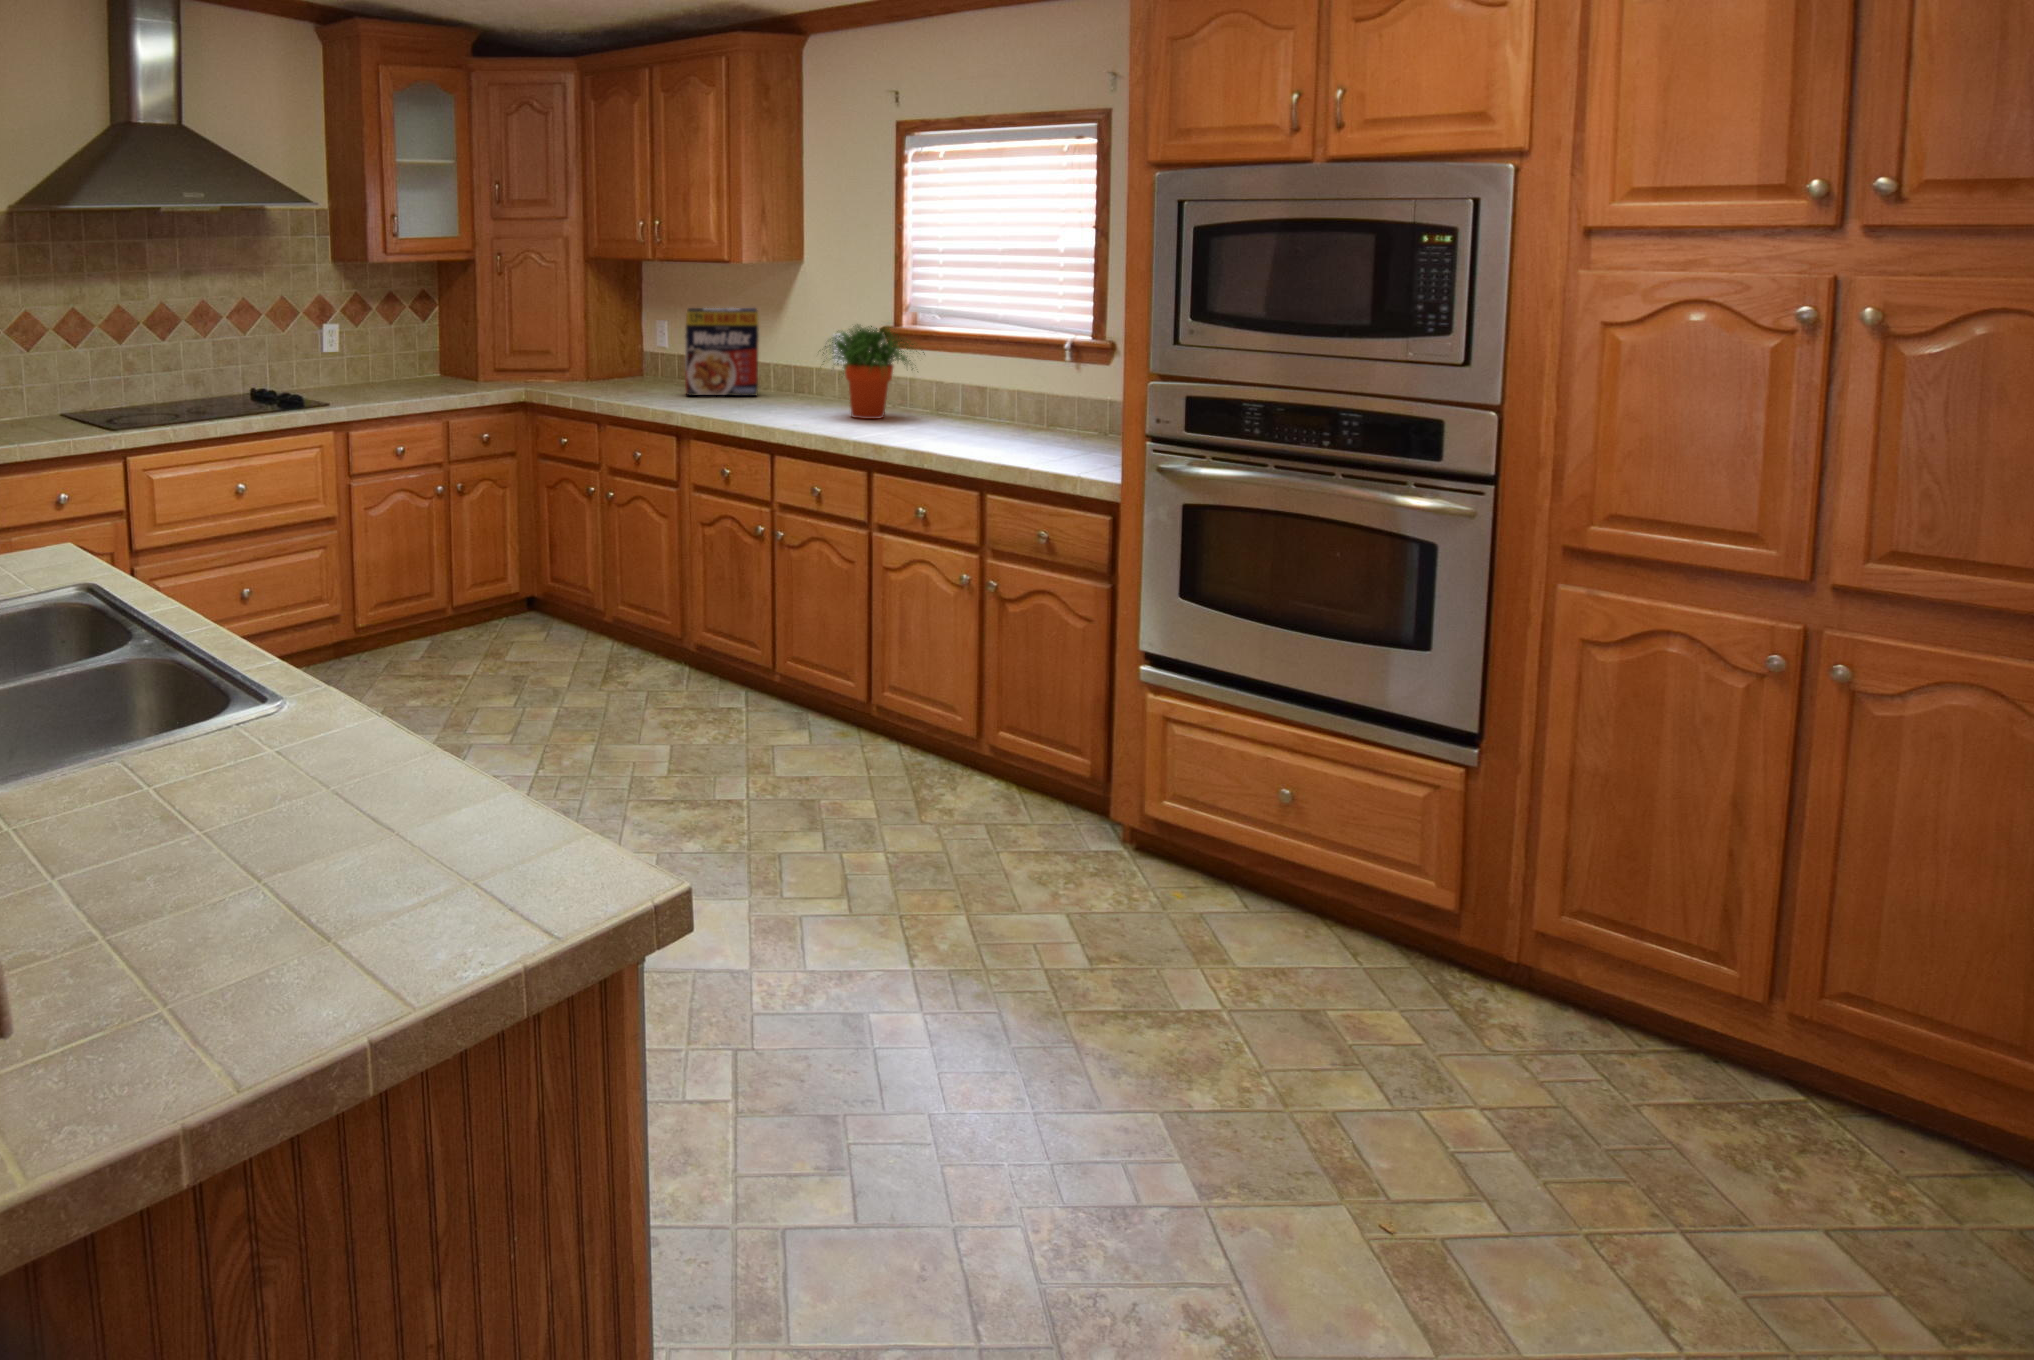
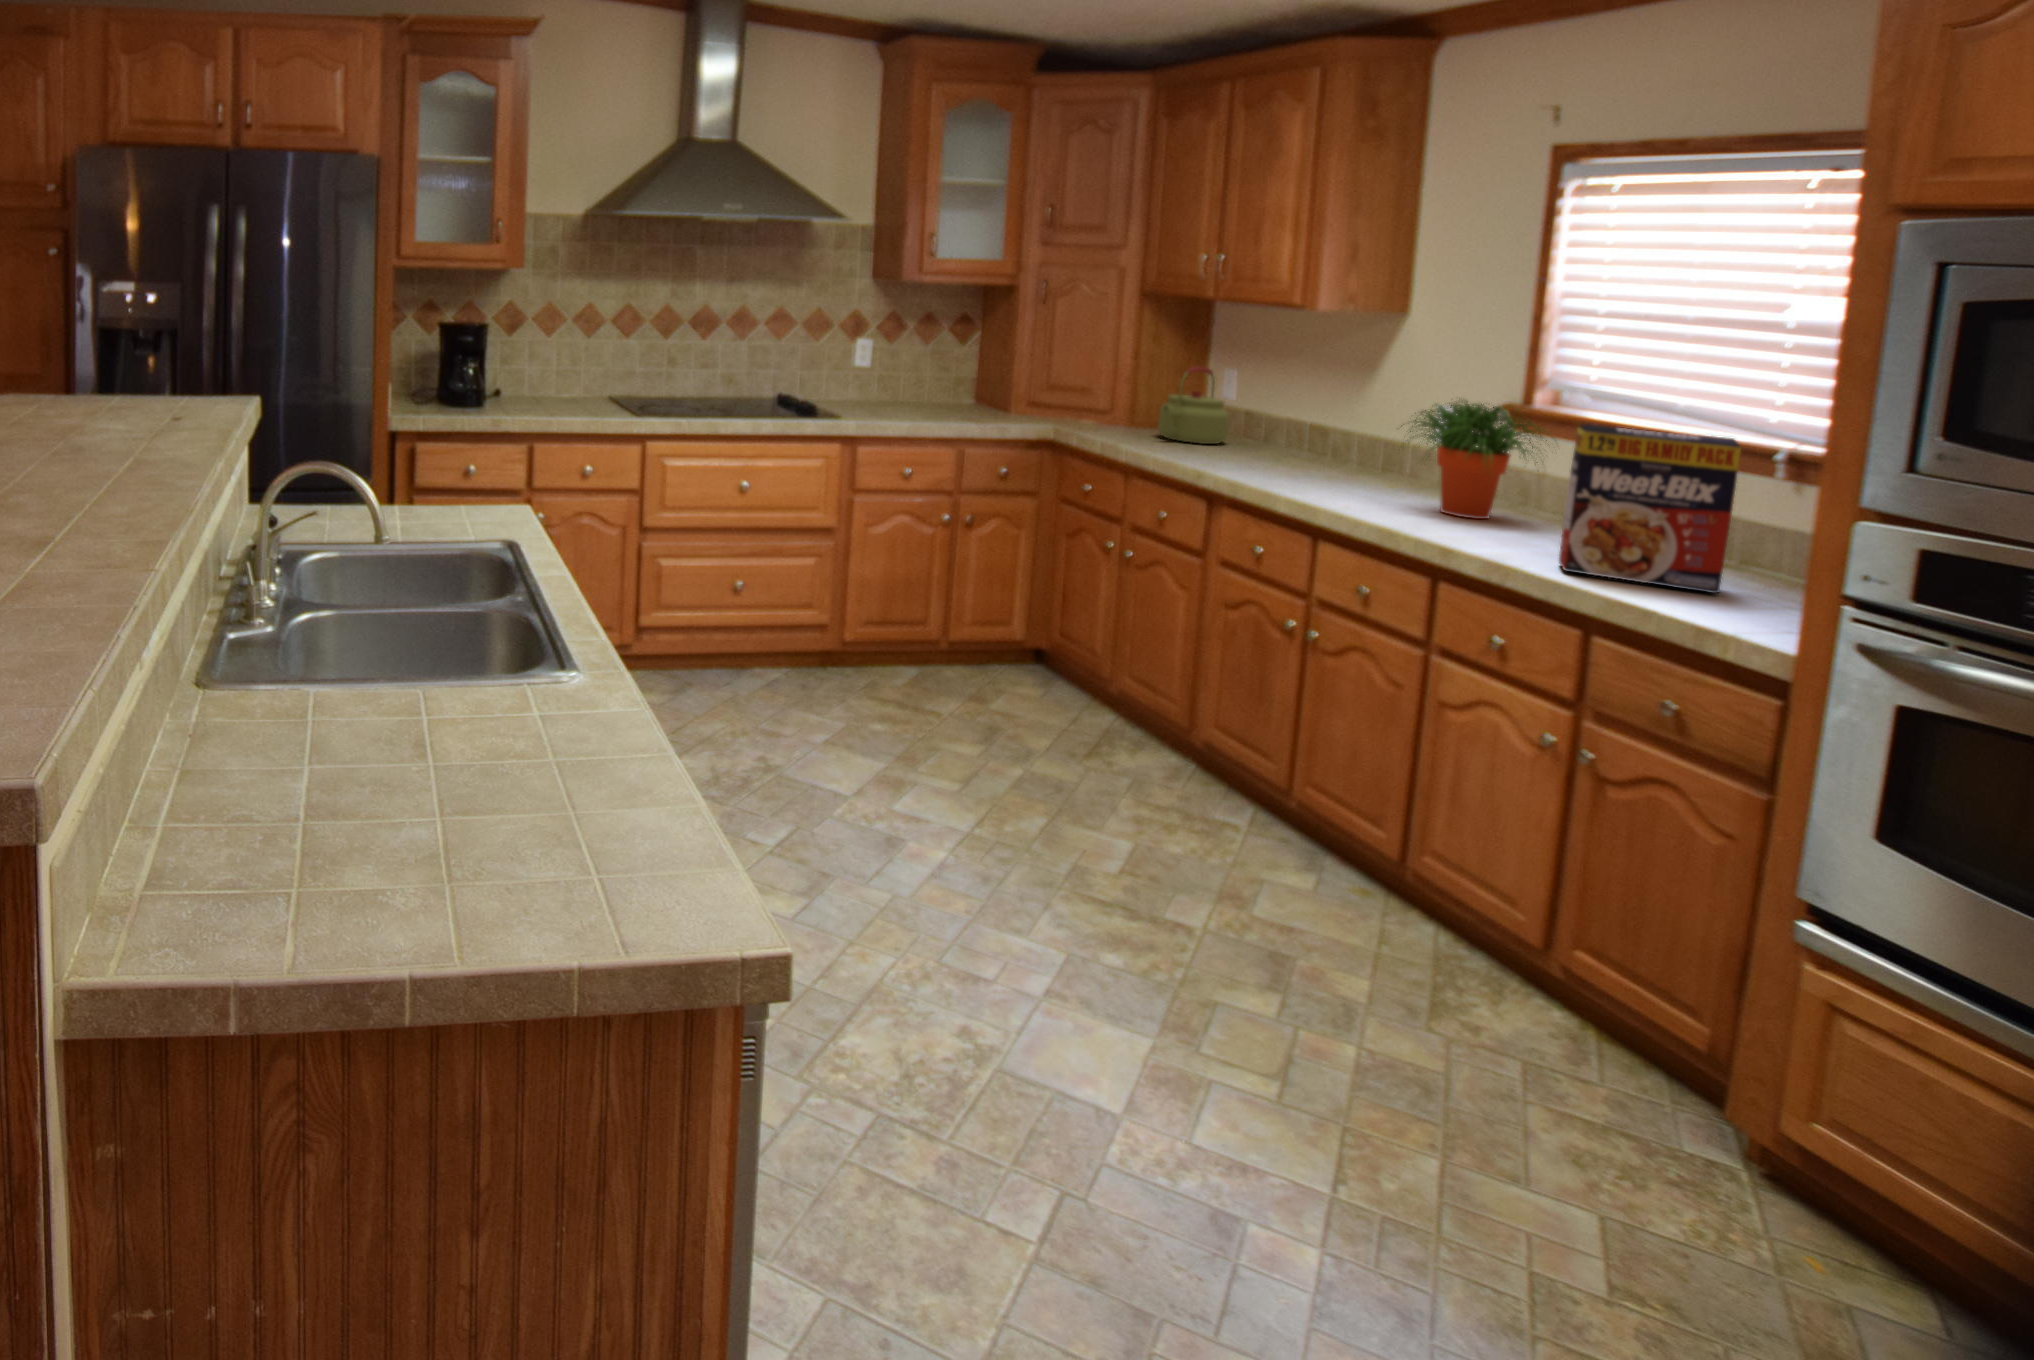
cereal box: present [685,308,759,396] -> present [1559,424,1741,593]
kettle: none [616,321,671,388] -> present [1158,367,1229,444]

